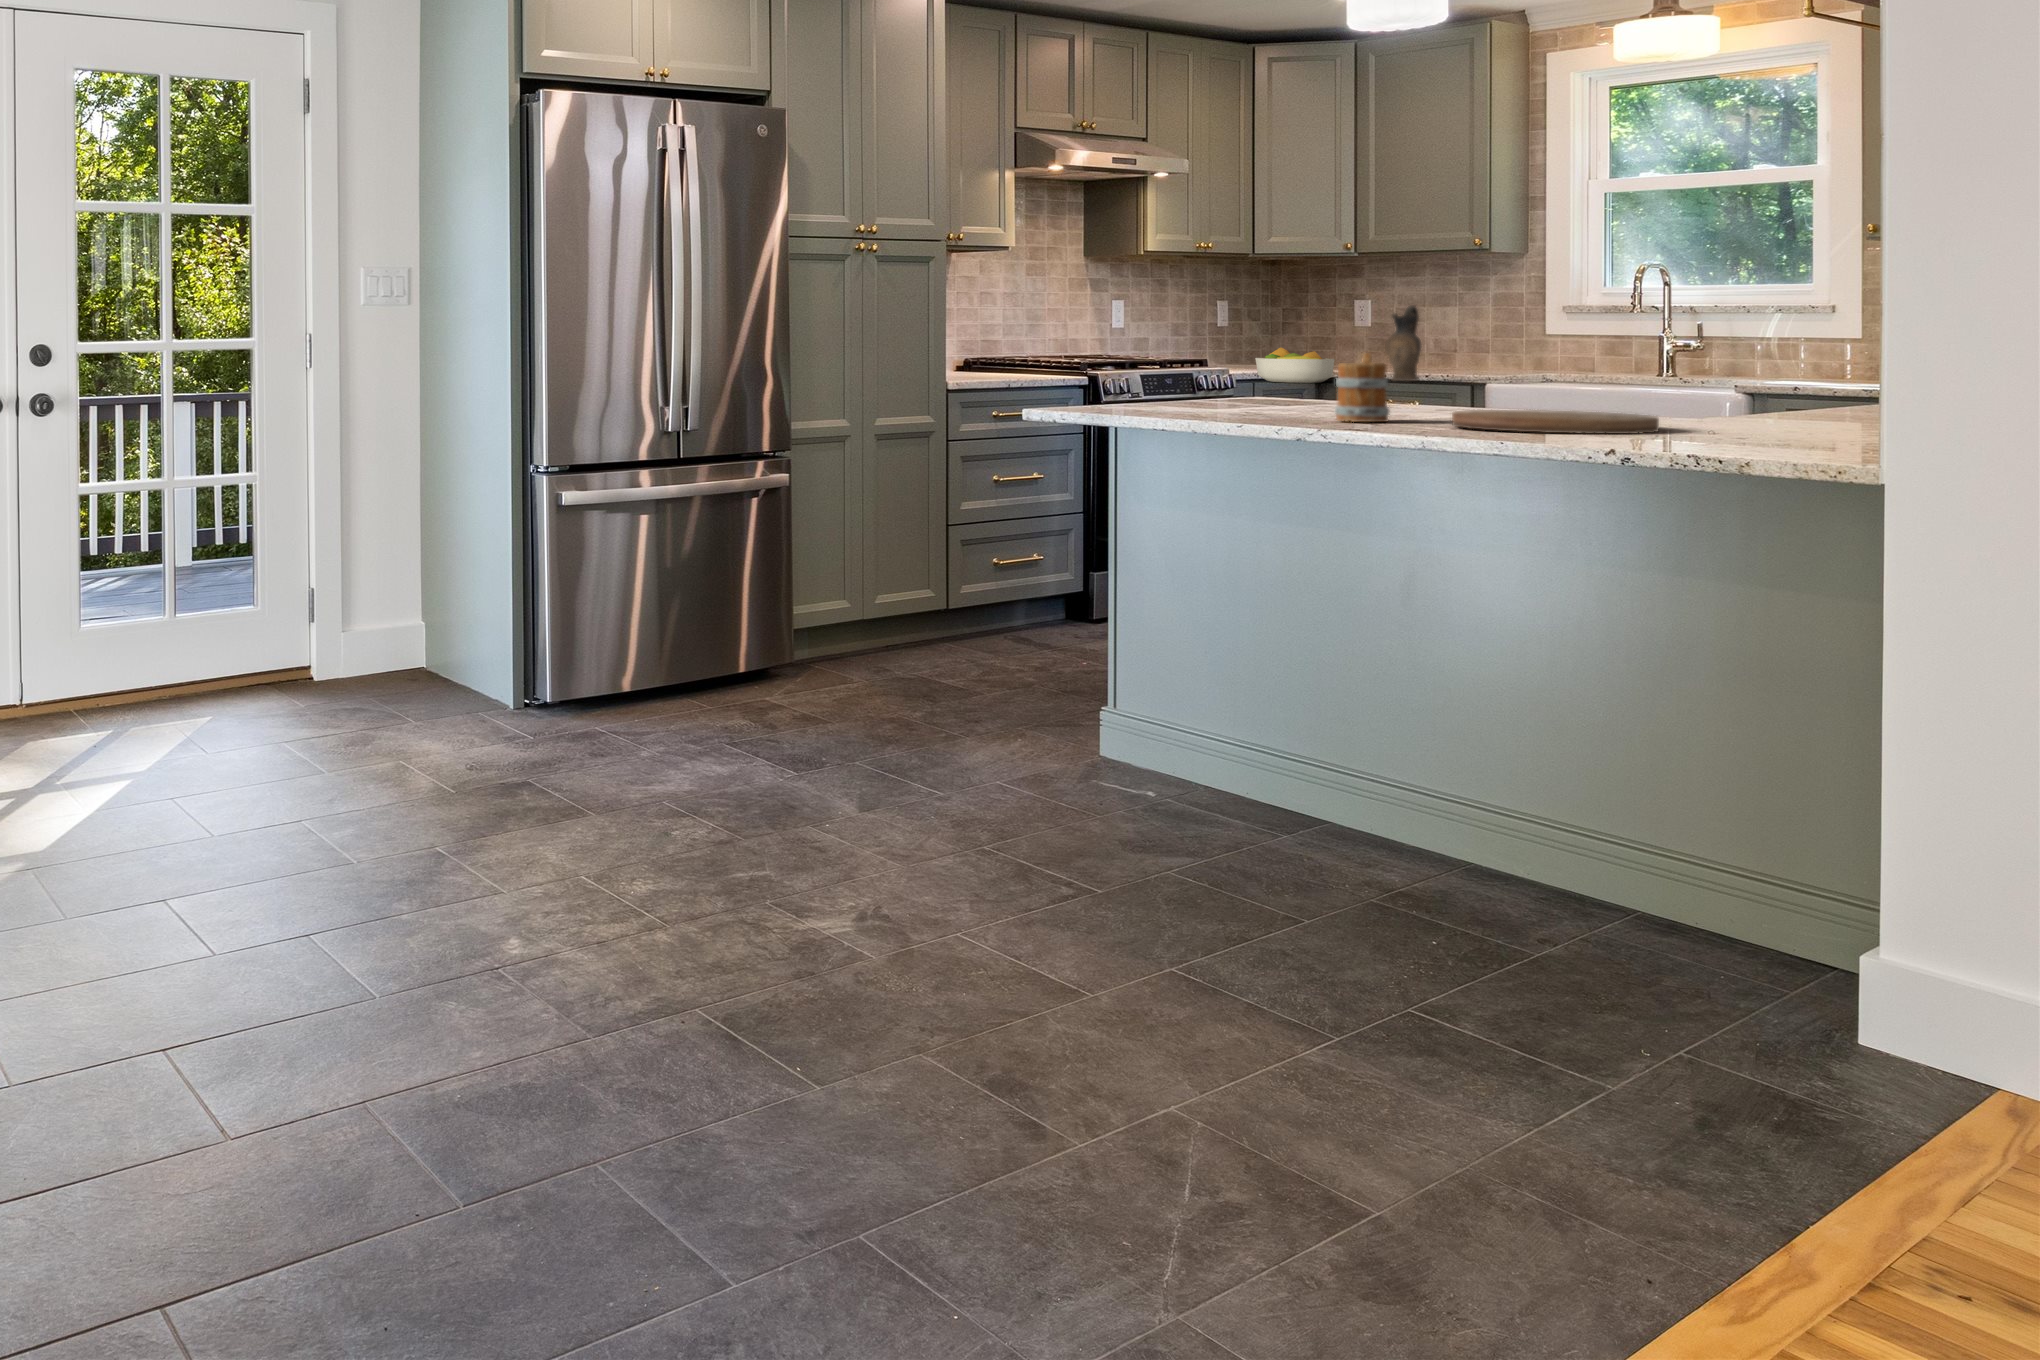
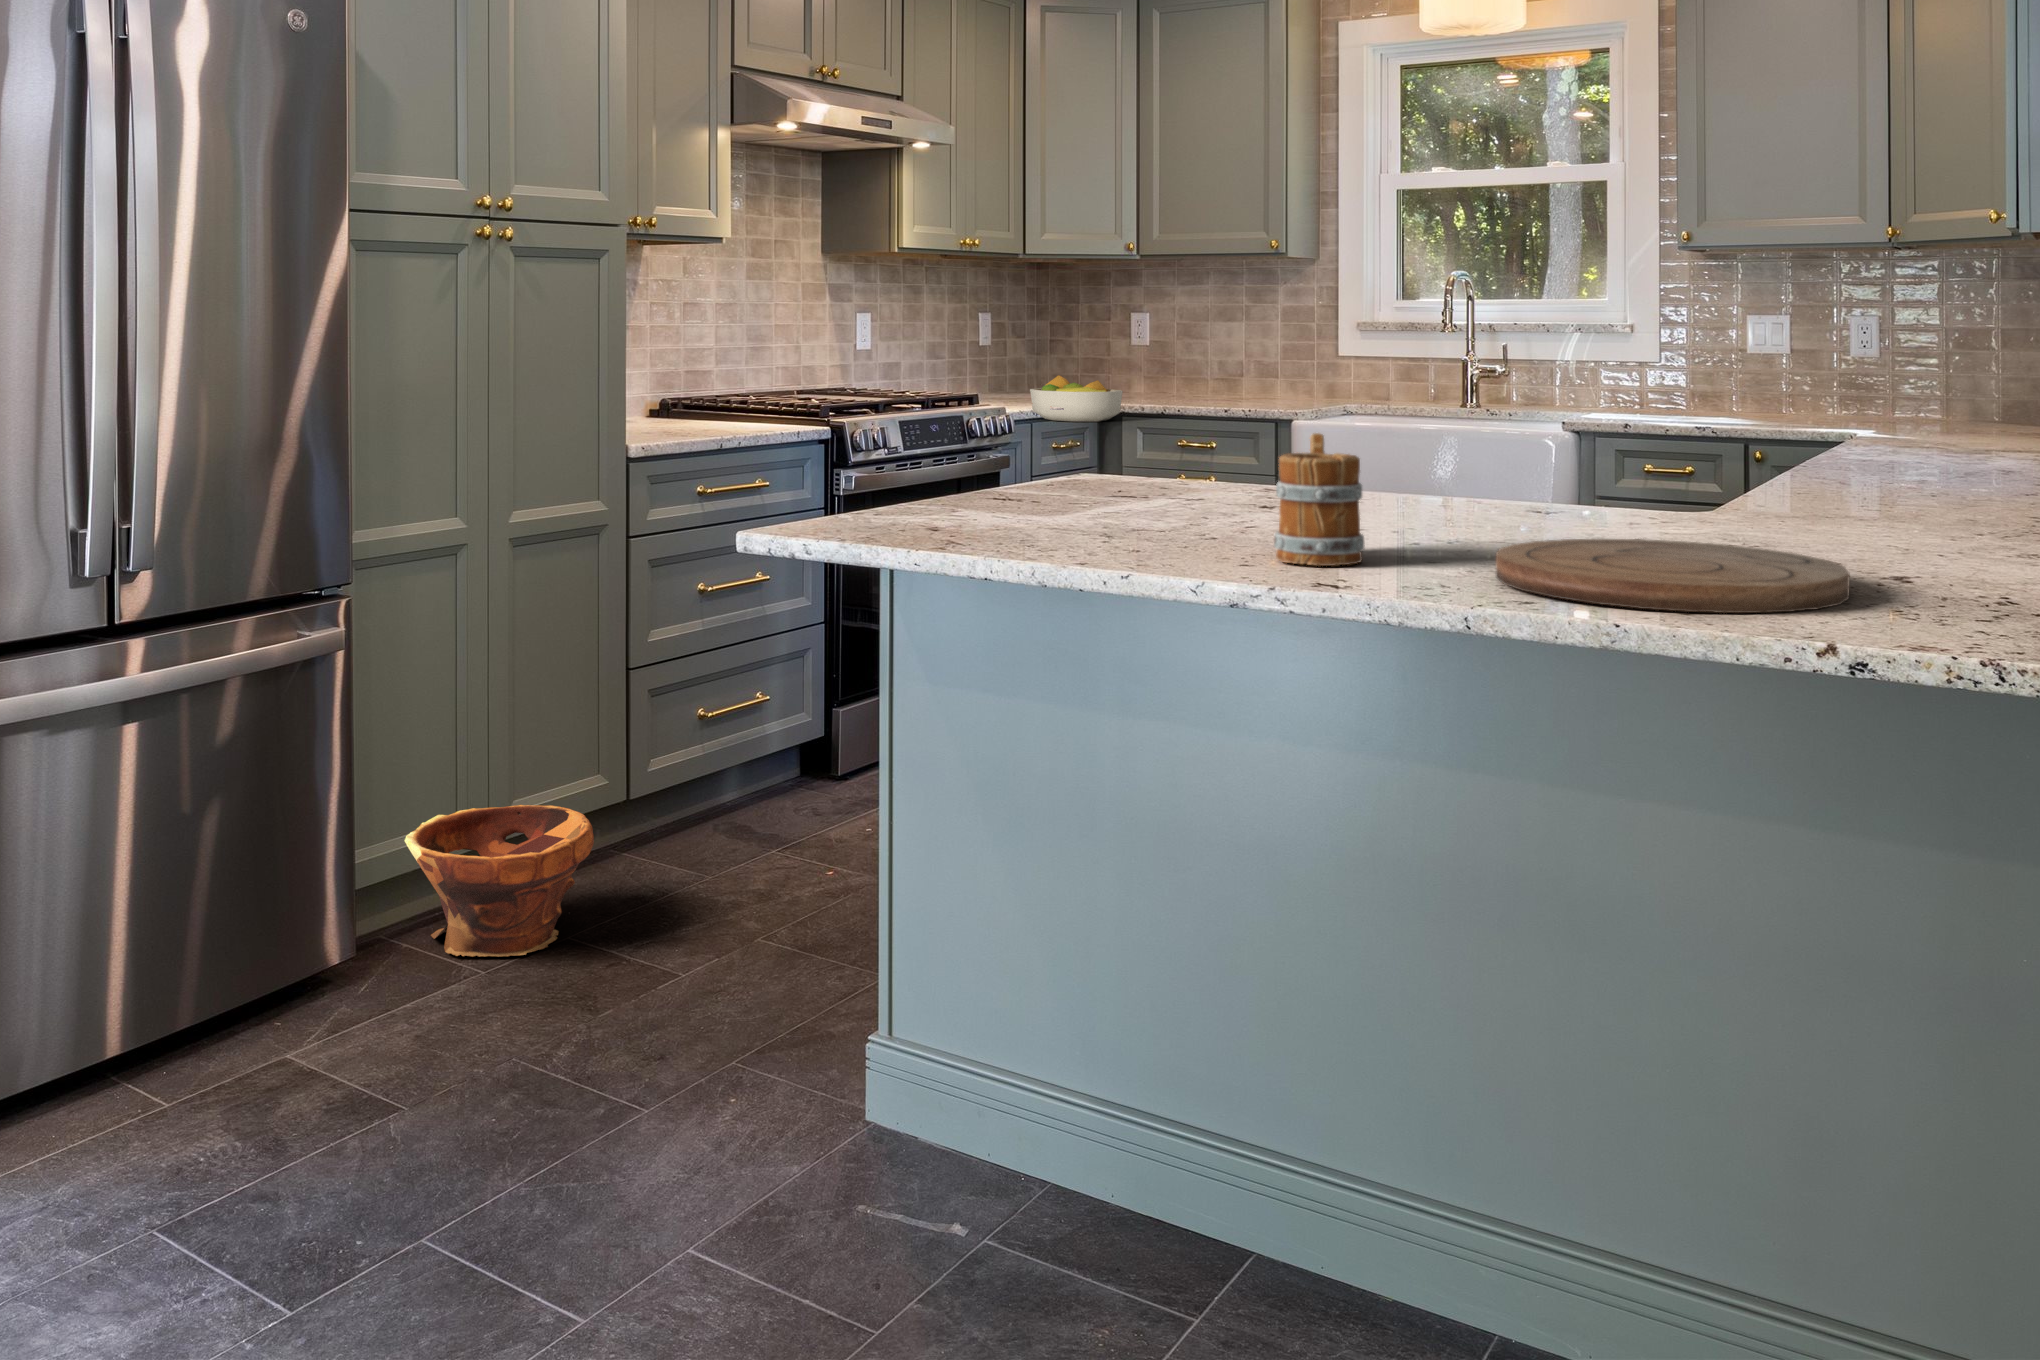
ceramic pitcher: present [1385,305,1422,381] -> none [1177,323,1216,417]
planter: none [818,597,930,678] -> present [404,805,594,957]

